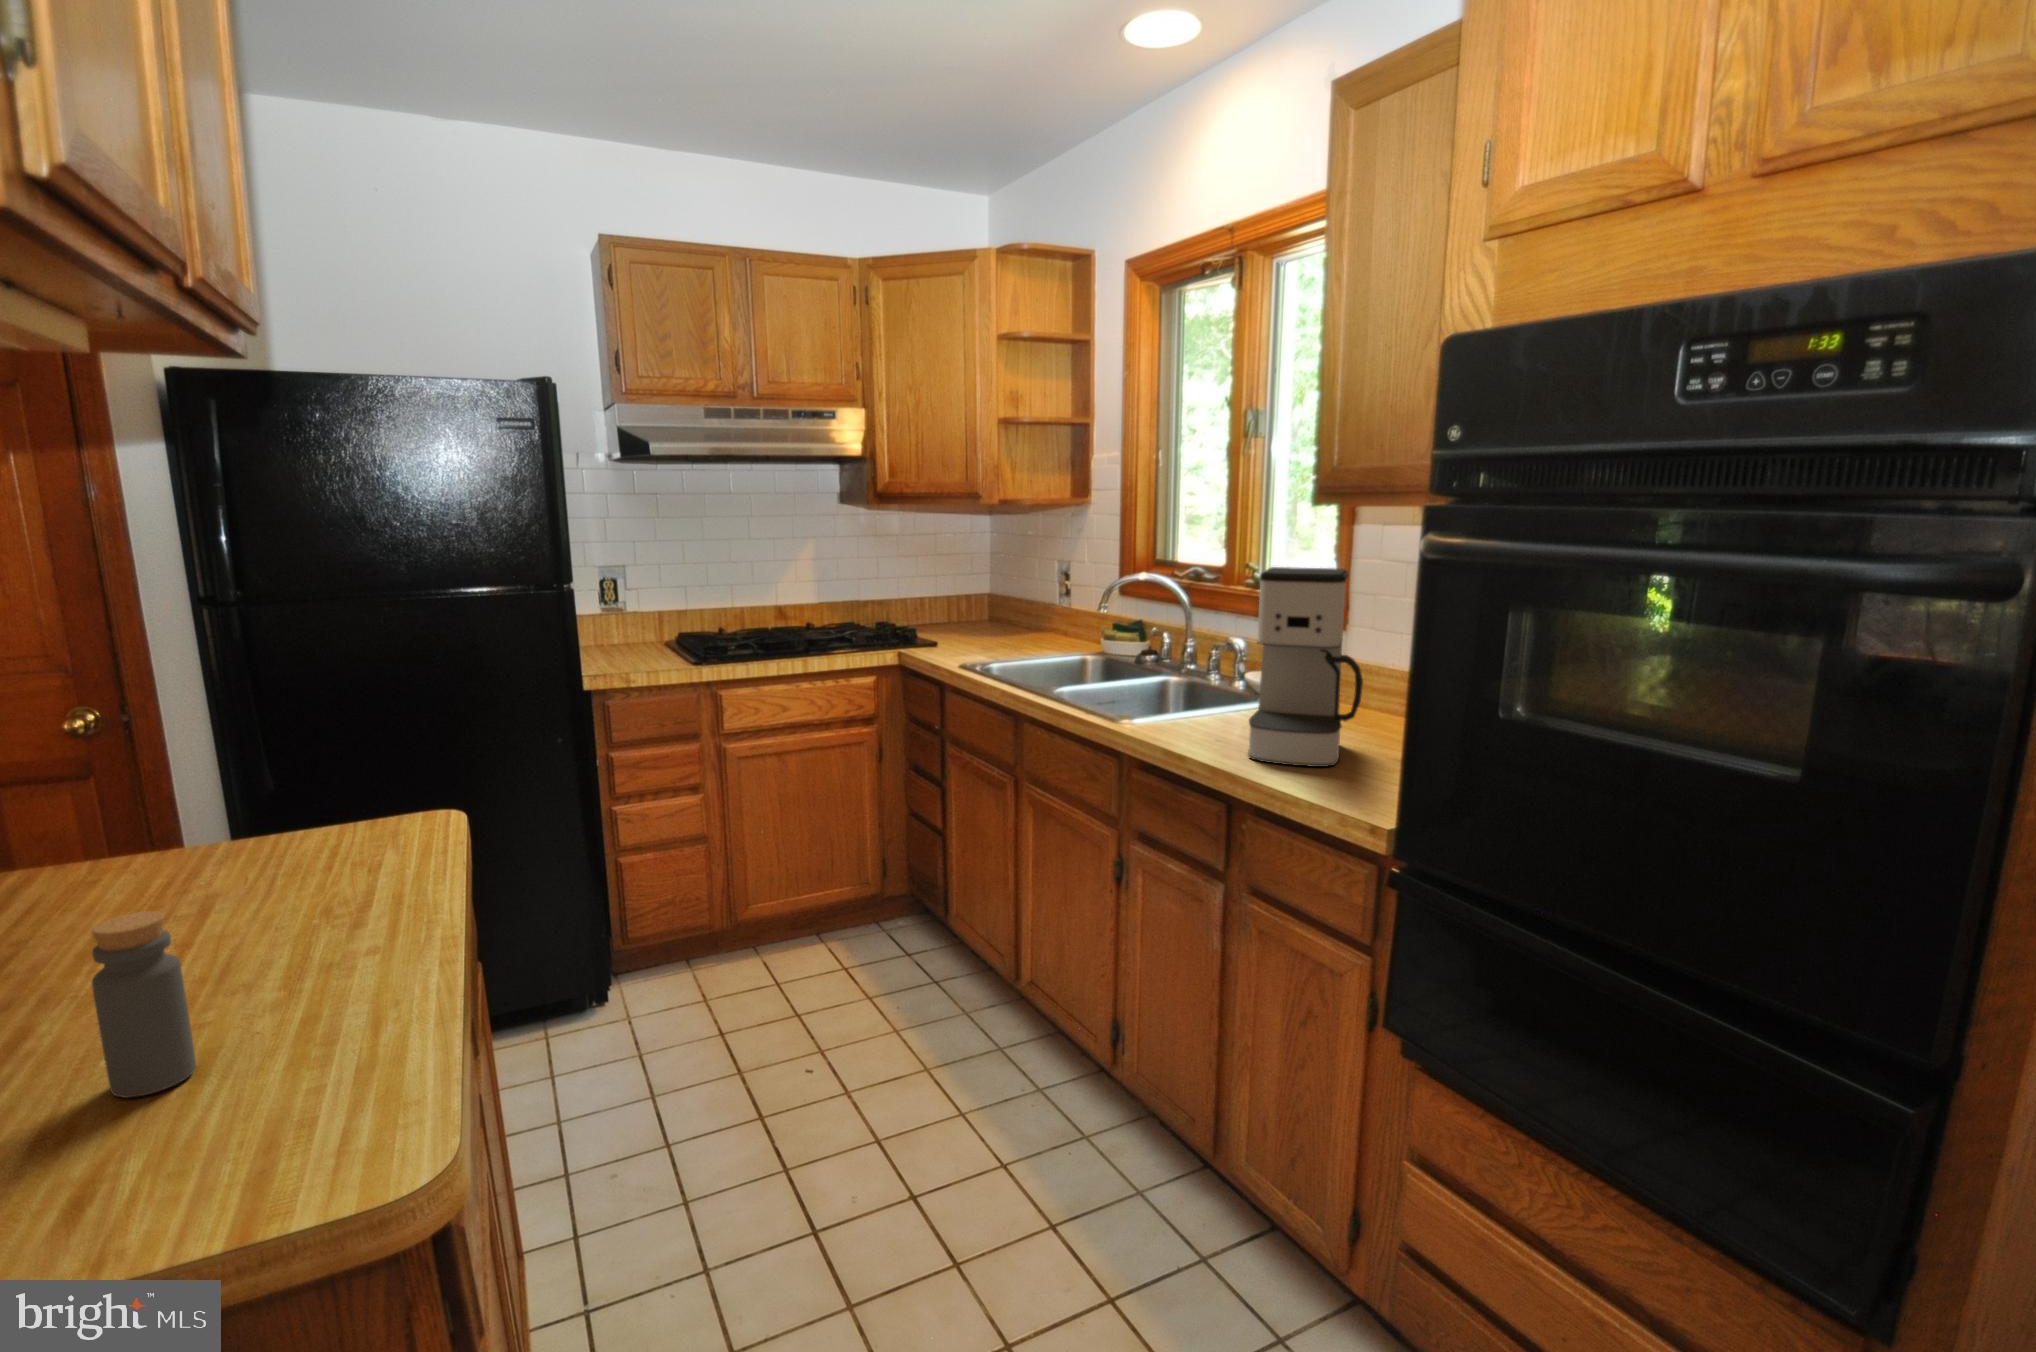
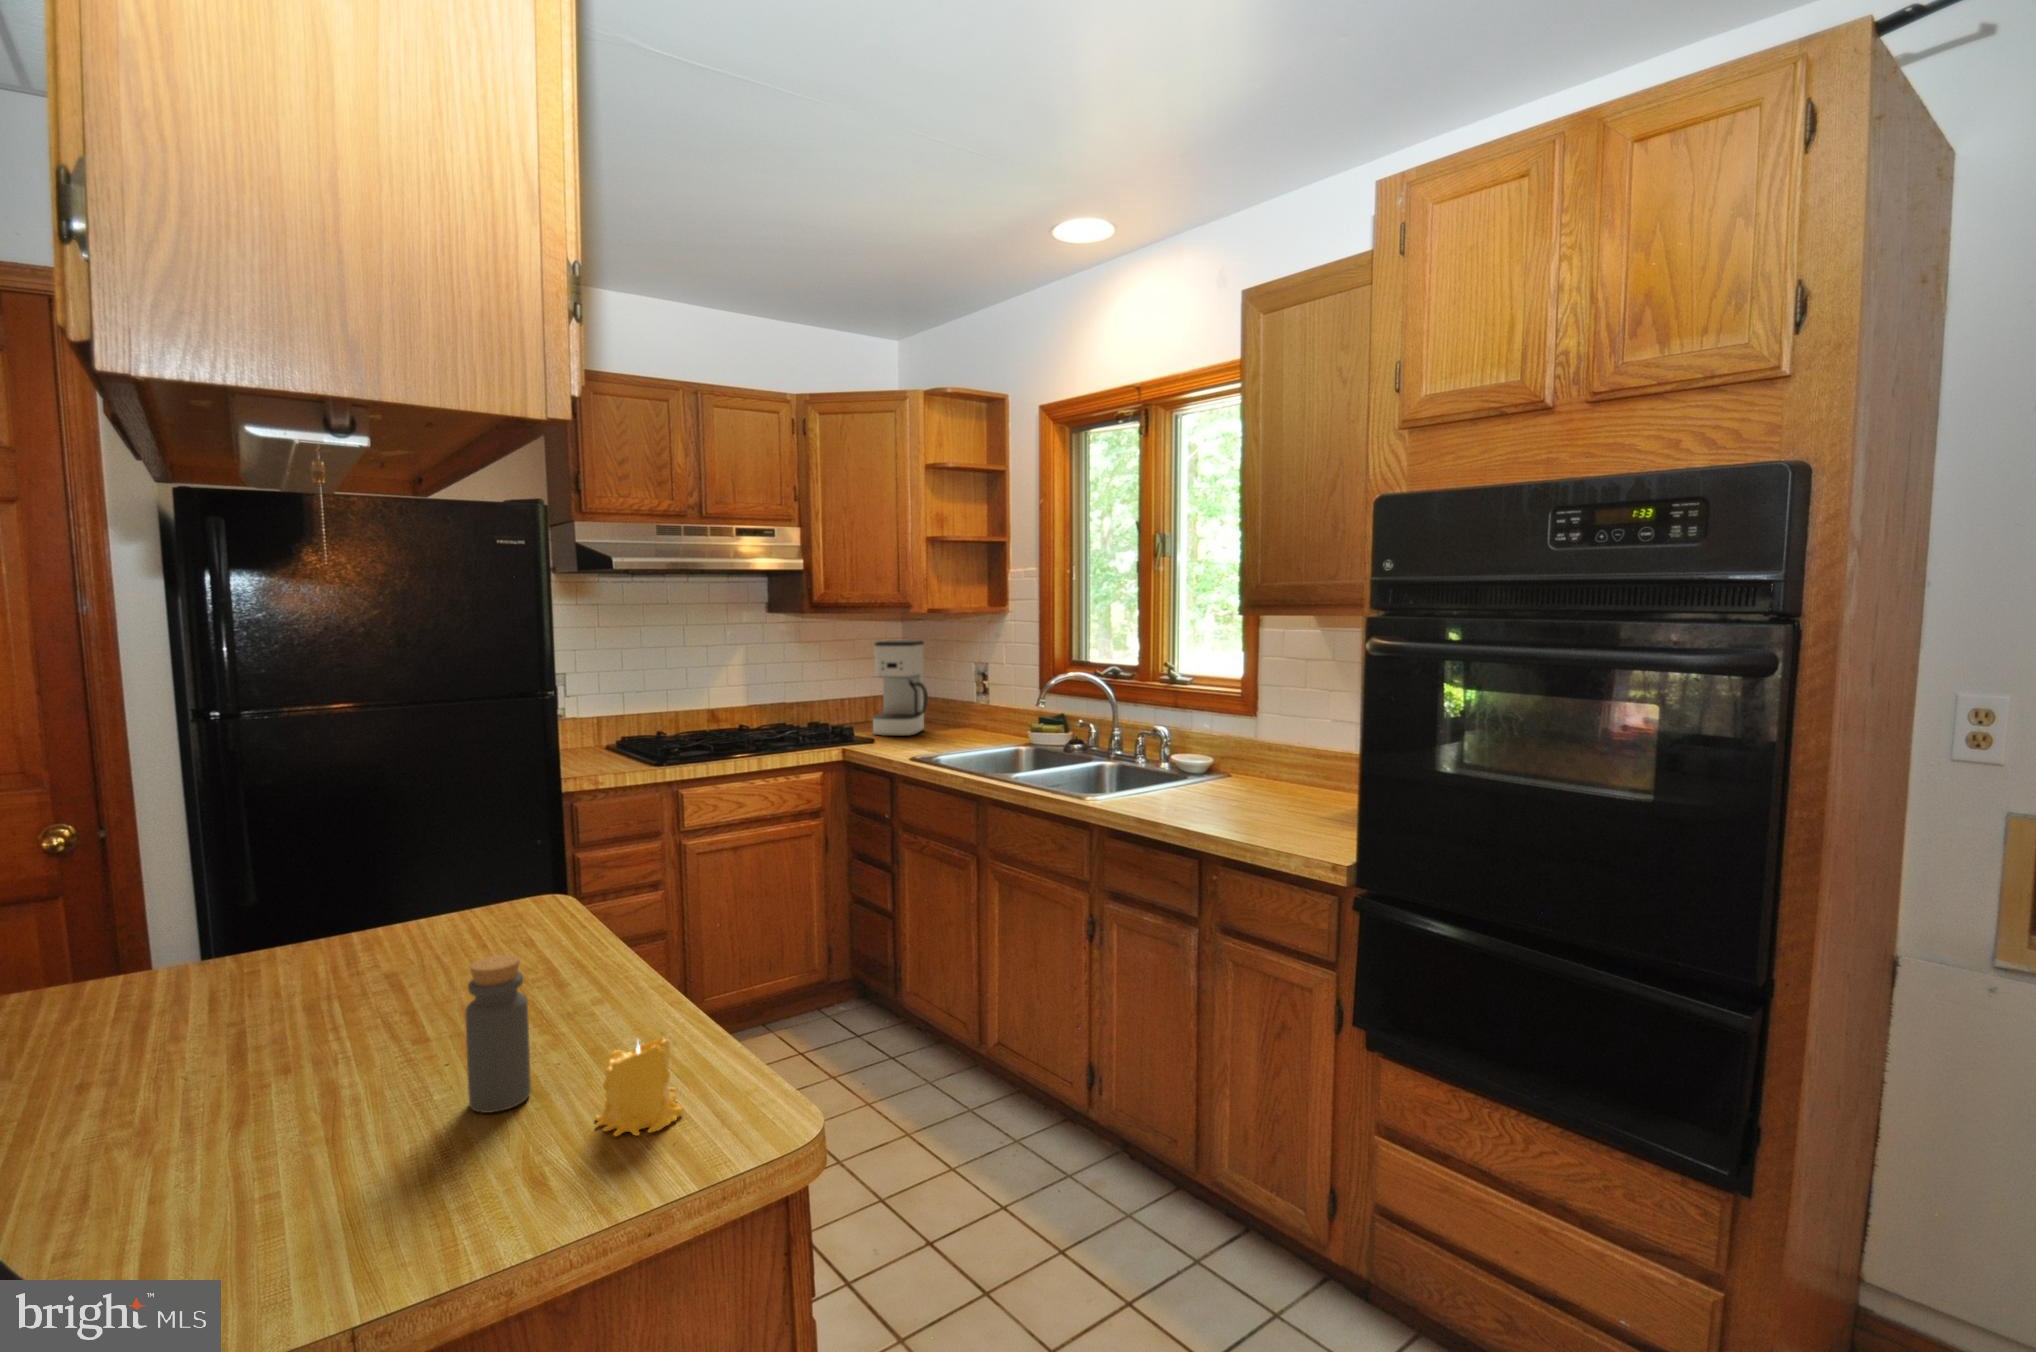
coffee maker: present [1248,567,1363,767] -> present [873,640,928,736]
candle: none [213,1027,347,1154] -> present [595,1038,683,1136]

